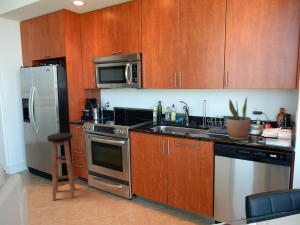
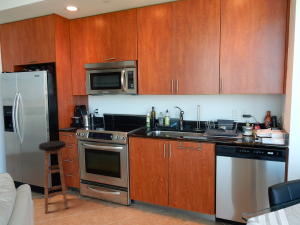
potted plant: present [226,98,251,140] -> none [225,100,247,141]

